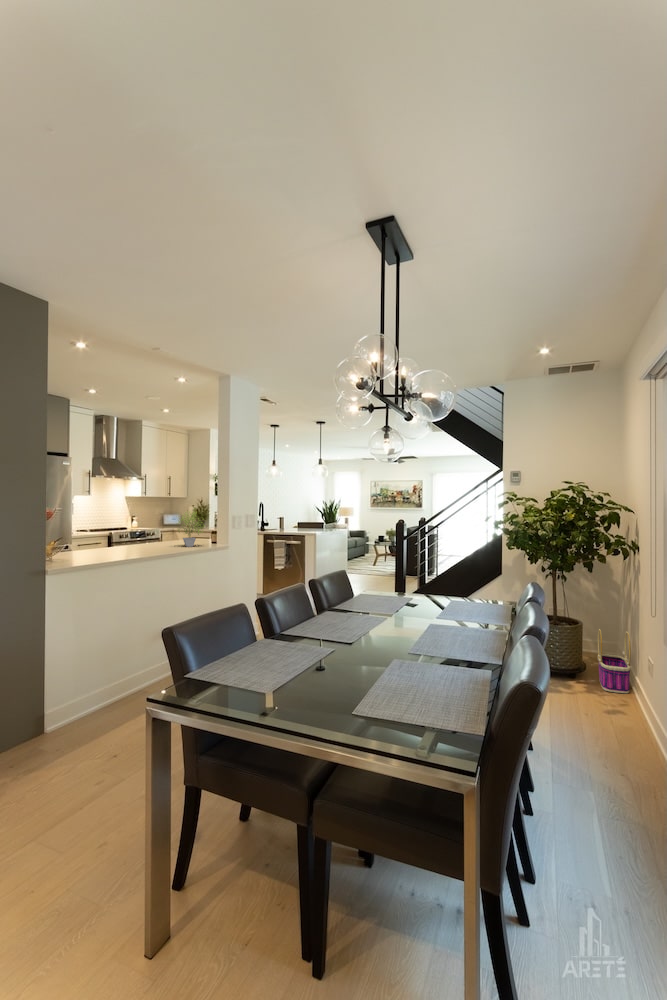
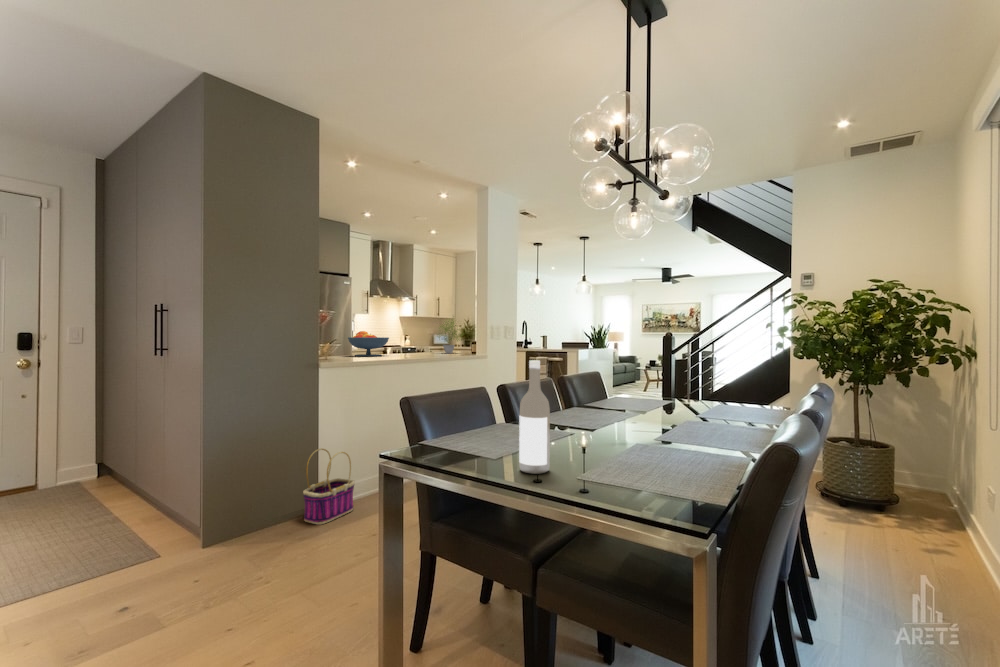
fruit bowl: none [78,528,126,556] -> present [348,331,389,356]
wine bottle: none [299,603,327,711] -> present [519,360,550,474]
basket: present [598,629,631,693] -> present [303,449,355,525]

